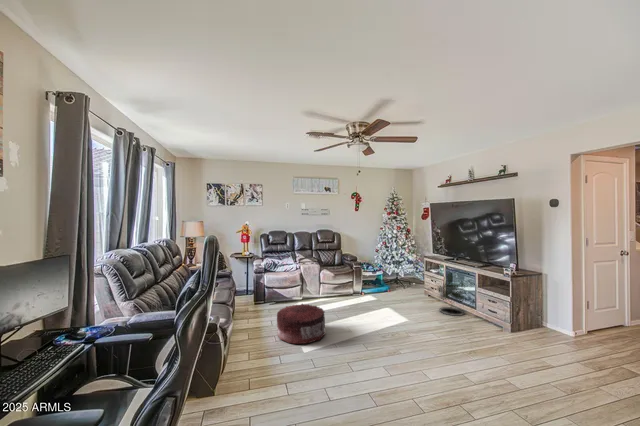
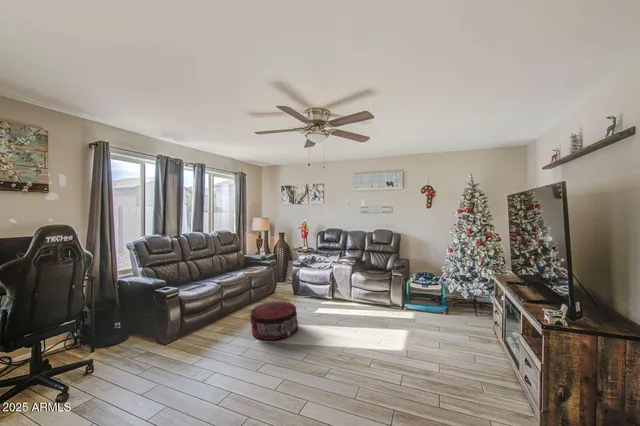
potted tree: present [438,273,464,316] -> none [455,300,502,373]

